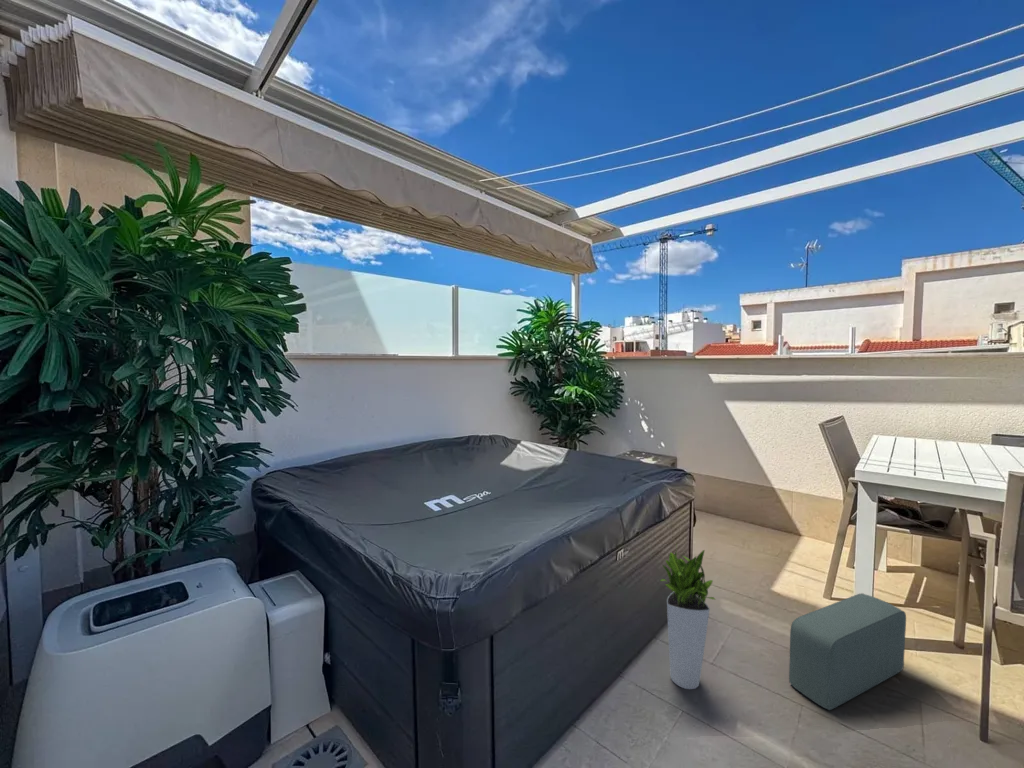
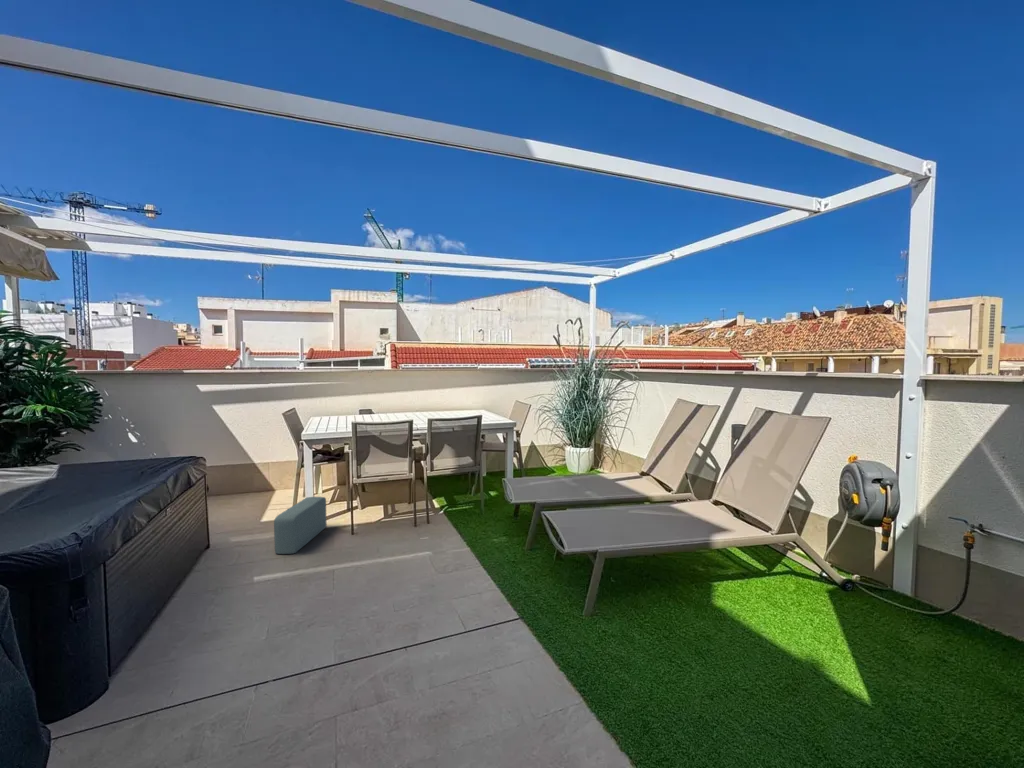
planter: present [660,550,715,689] -> none [192,493,233,583]

